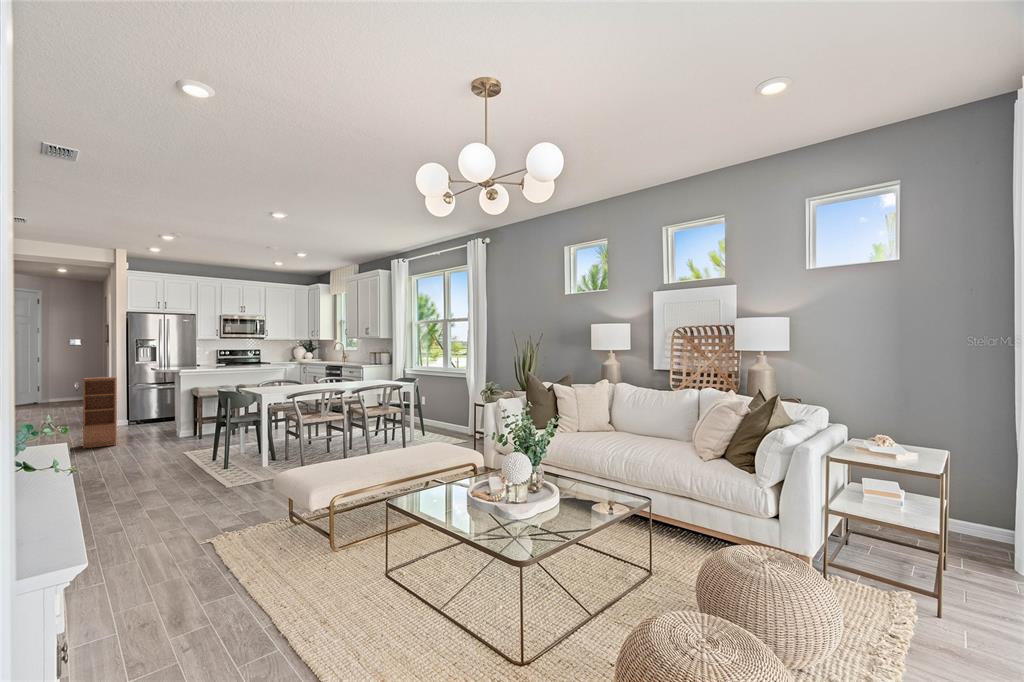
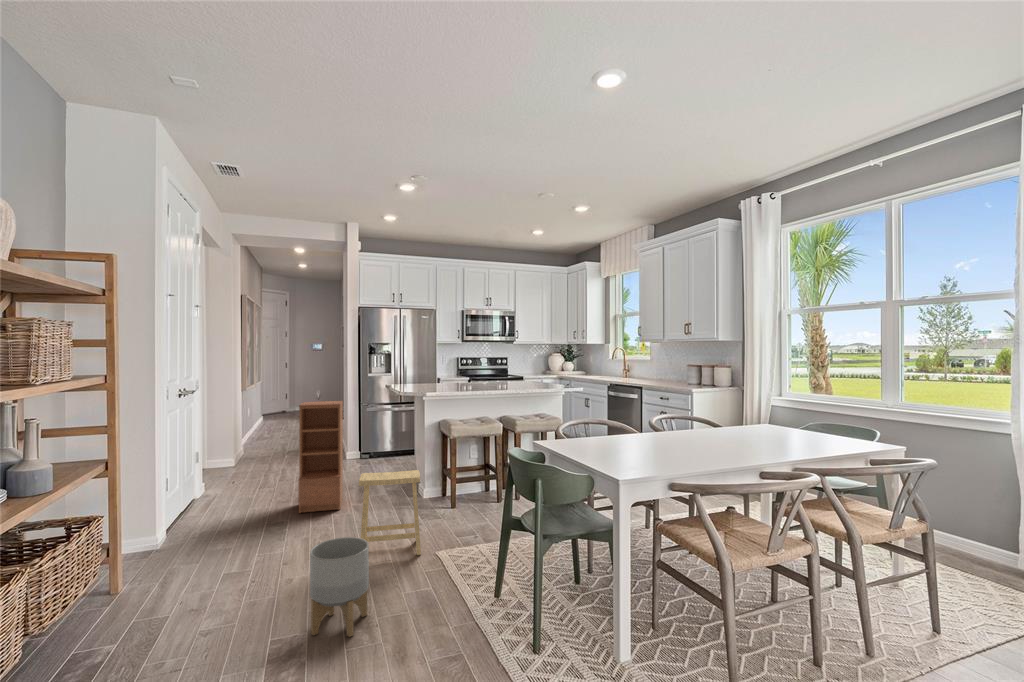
footstool: none [133,410,174,459] -> present [359,470,421,555]
planter: none [107,434,141,477] -> present [310,537,369,637]

